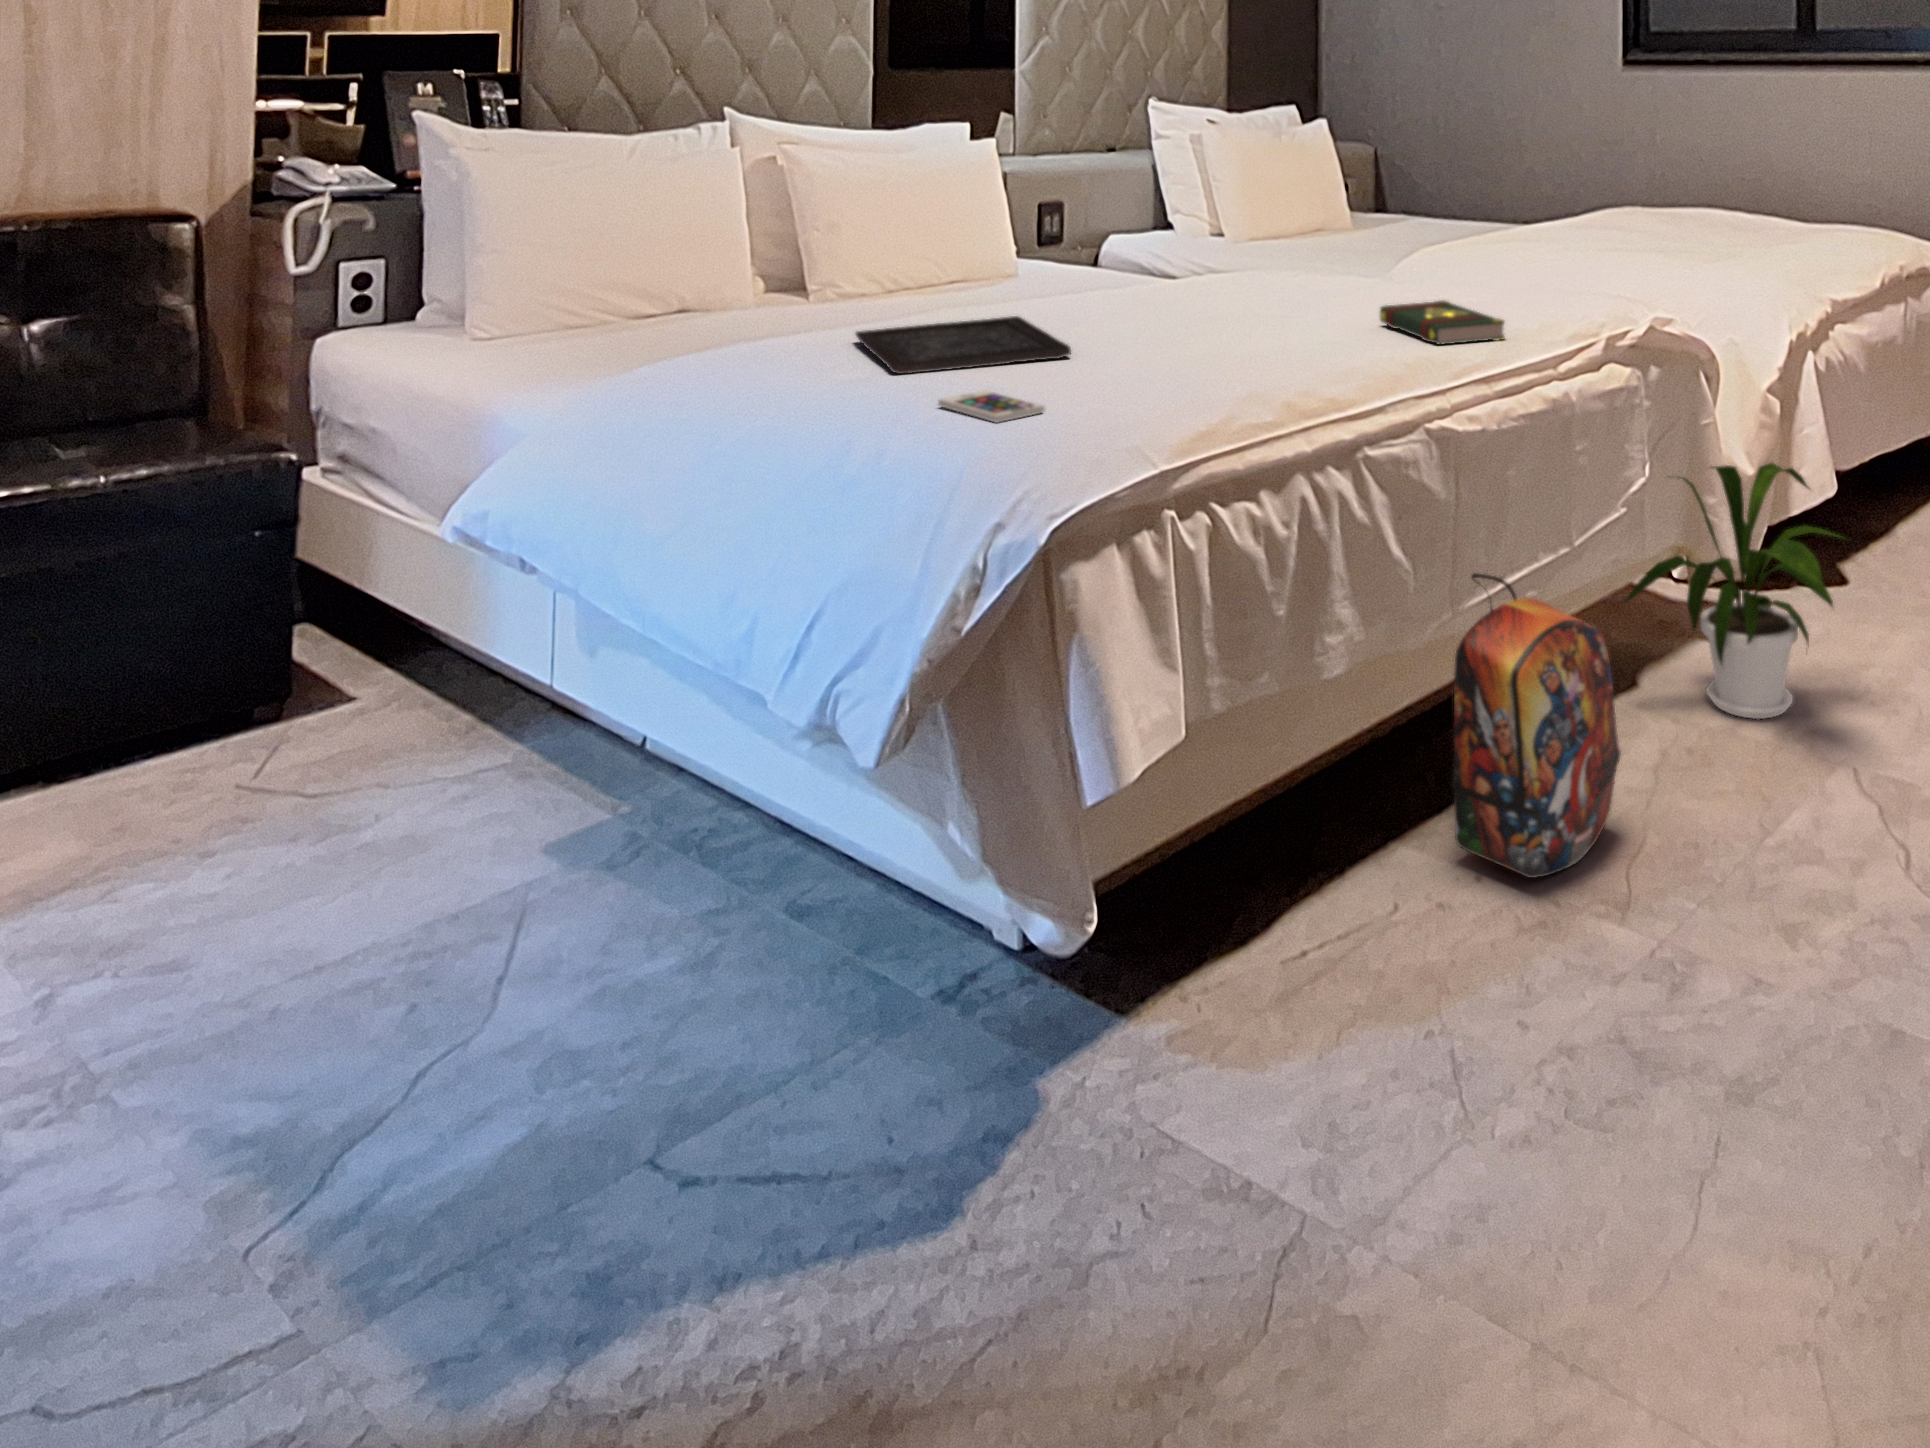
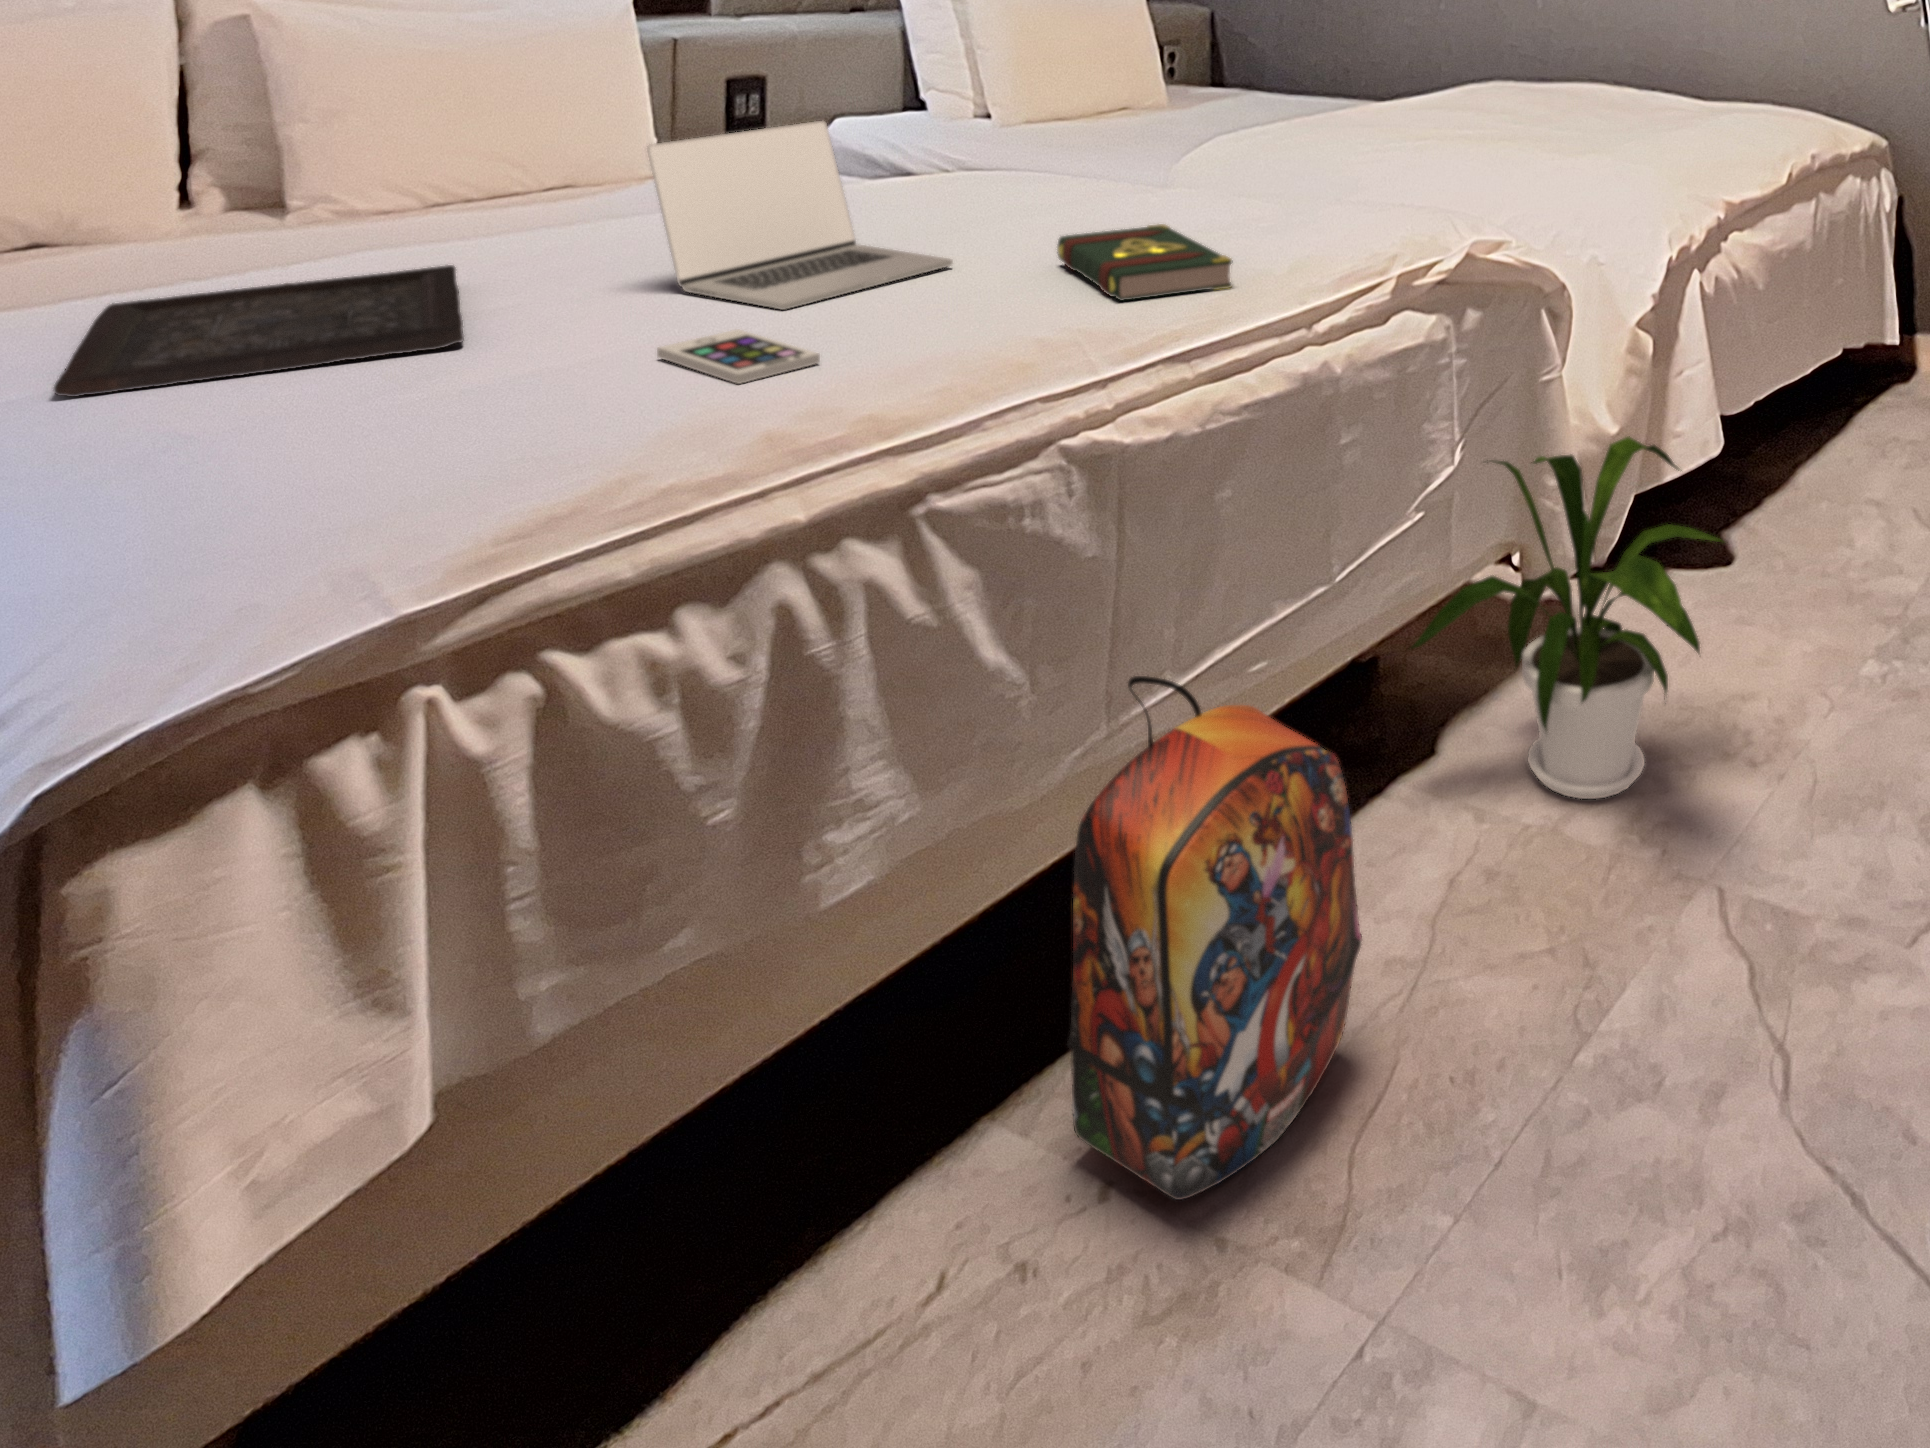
laptop: none [1136,228,1313,345] -> present [647,121,953,310]
smartphone: present [938,390,1045,423] -> present [657,329,820,384]

